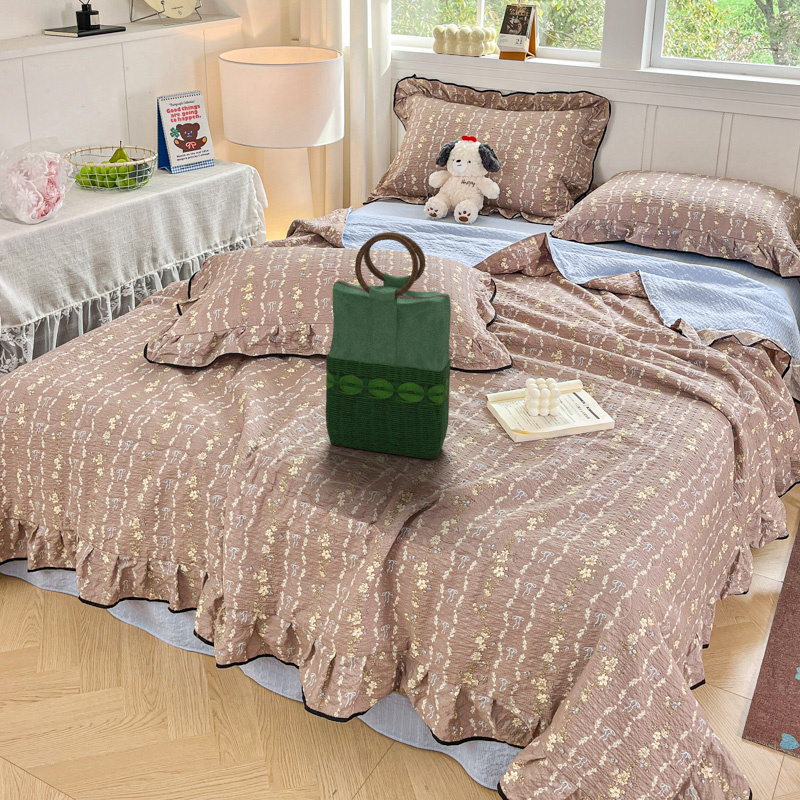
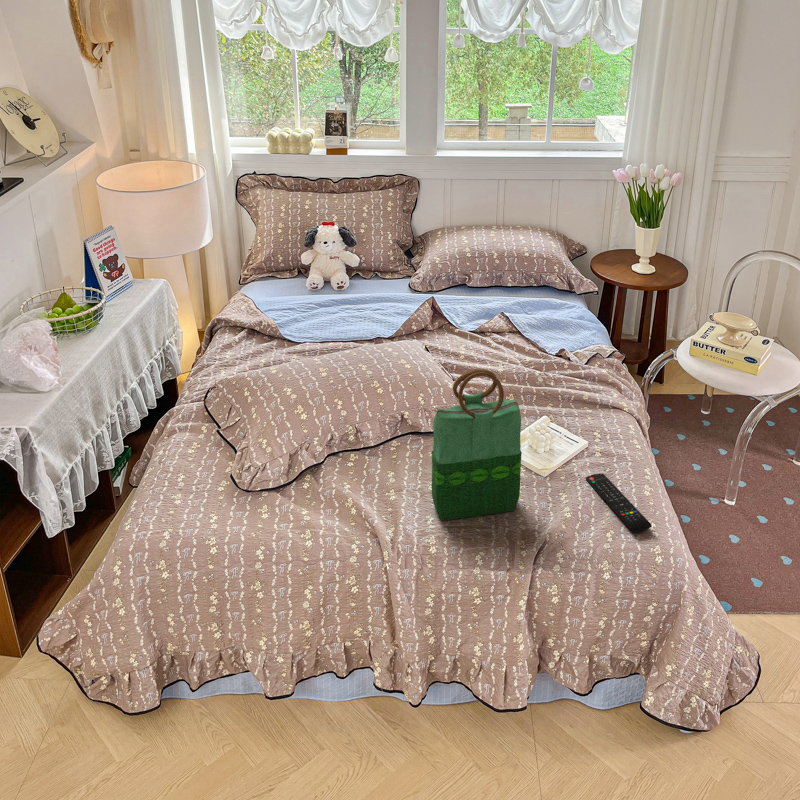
remote control: none [567,454,601,529] -> present [586,474,652,532]

